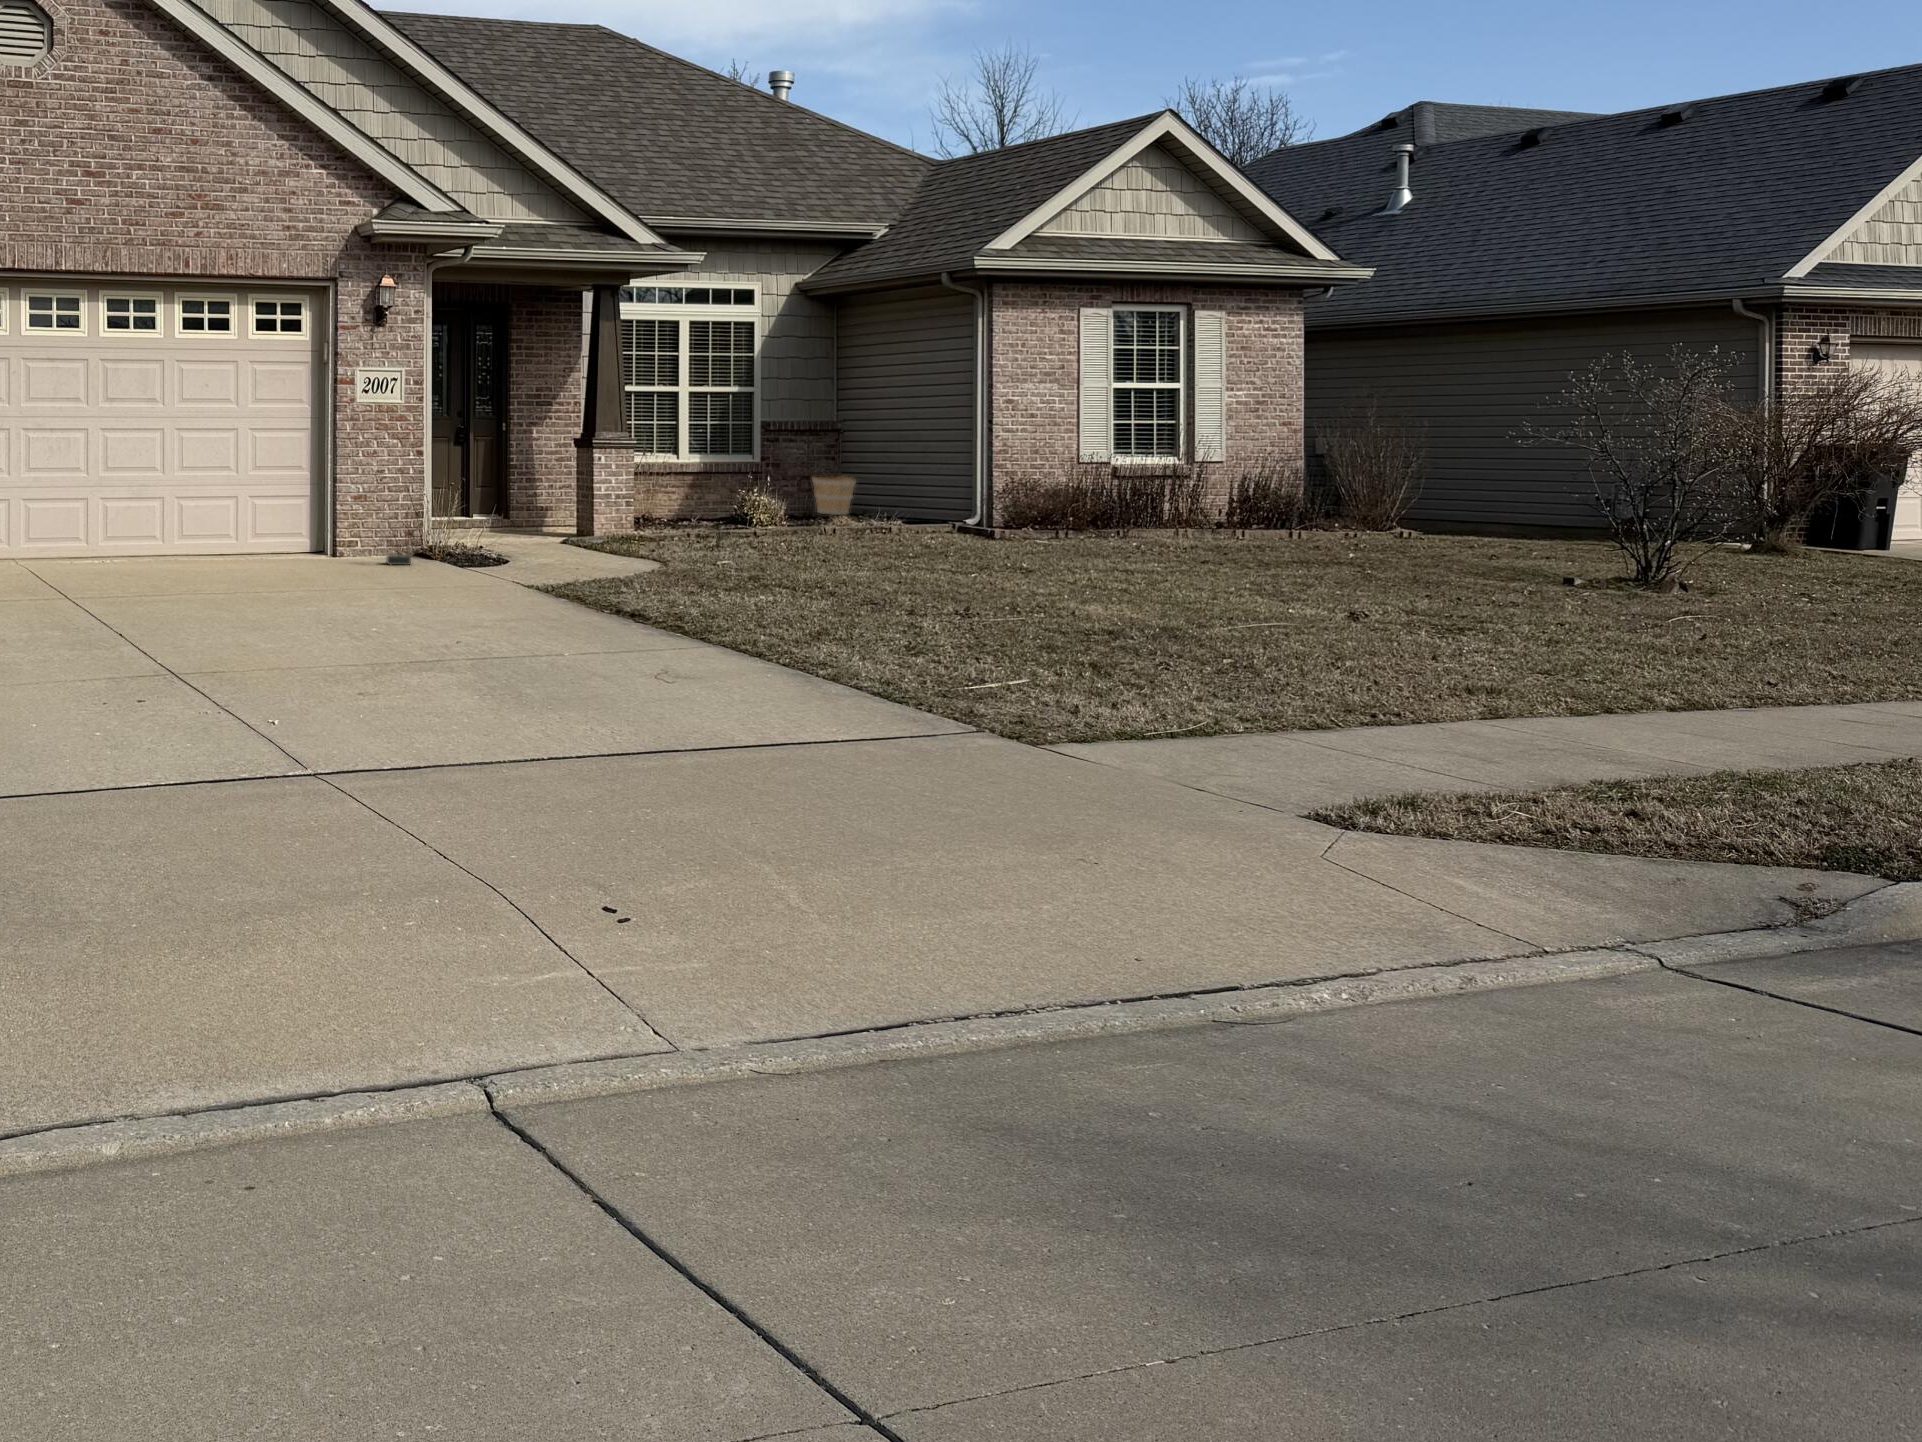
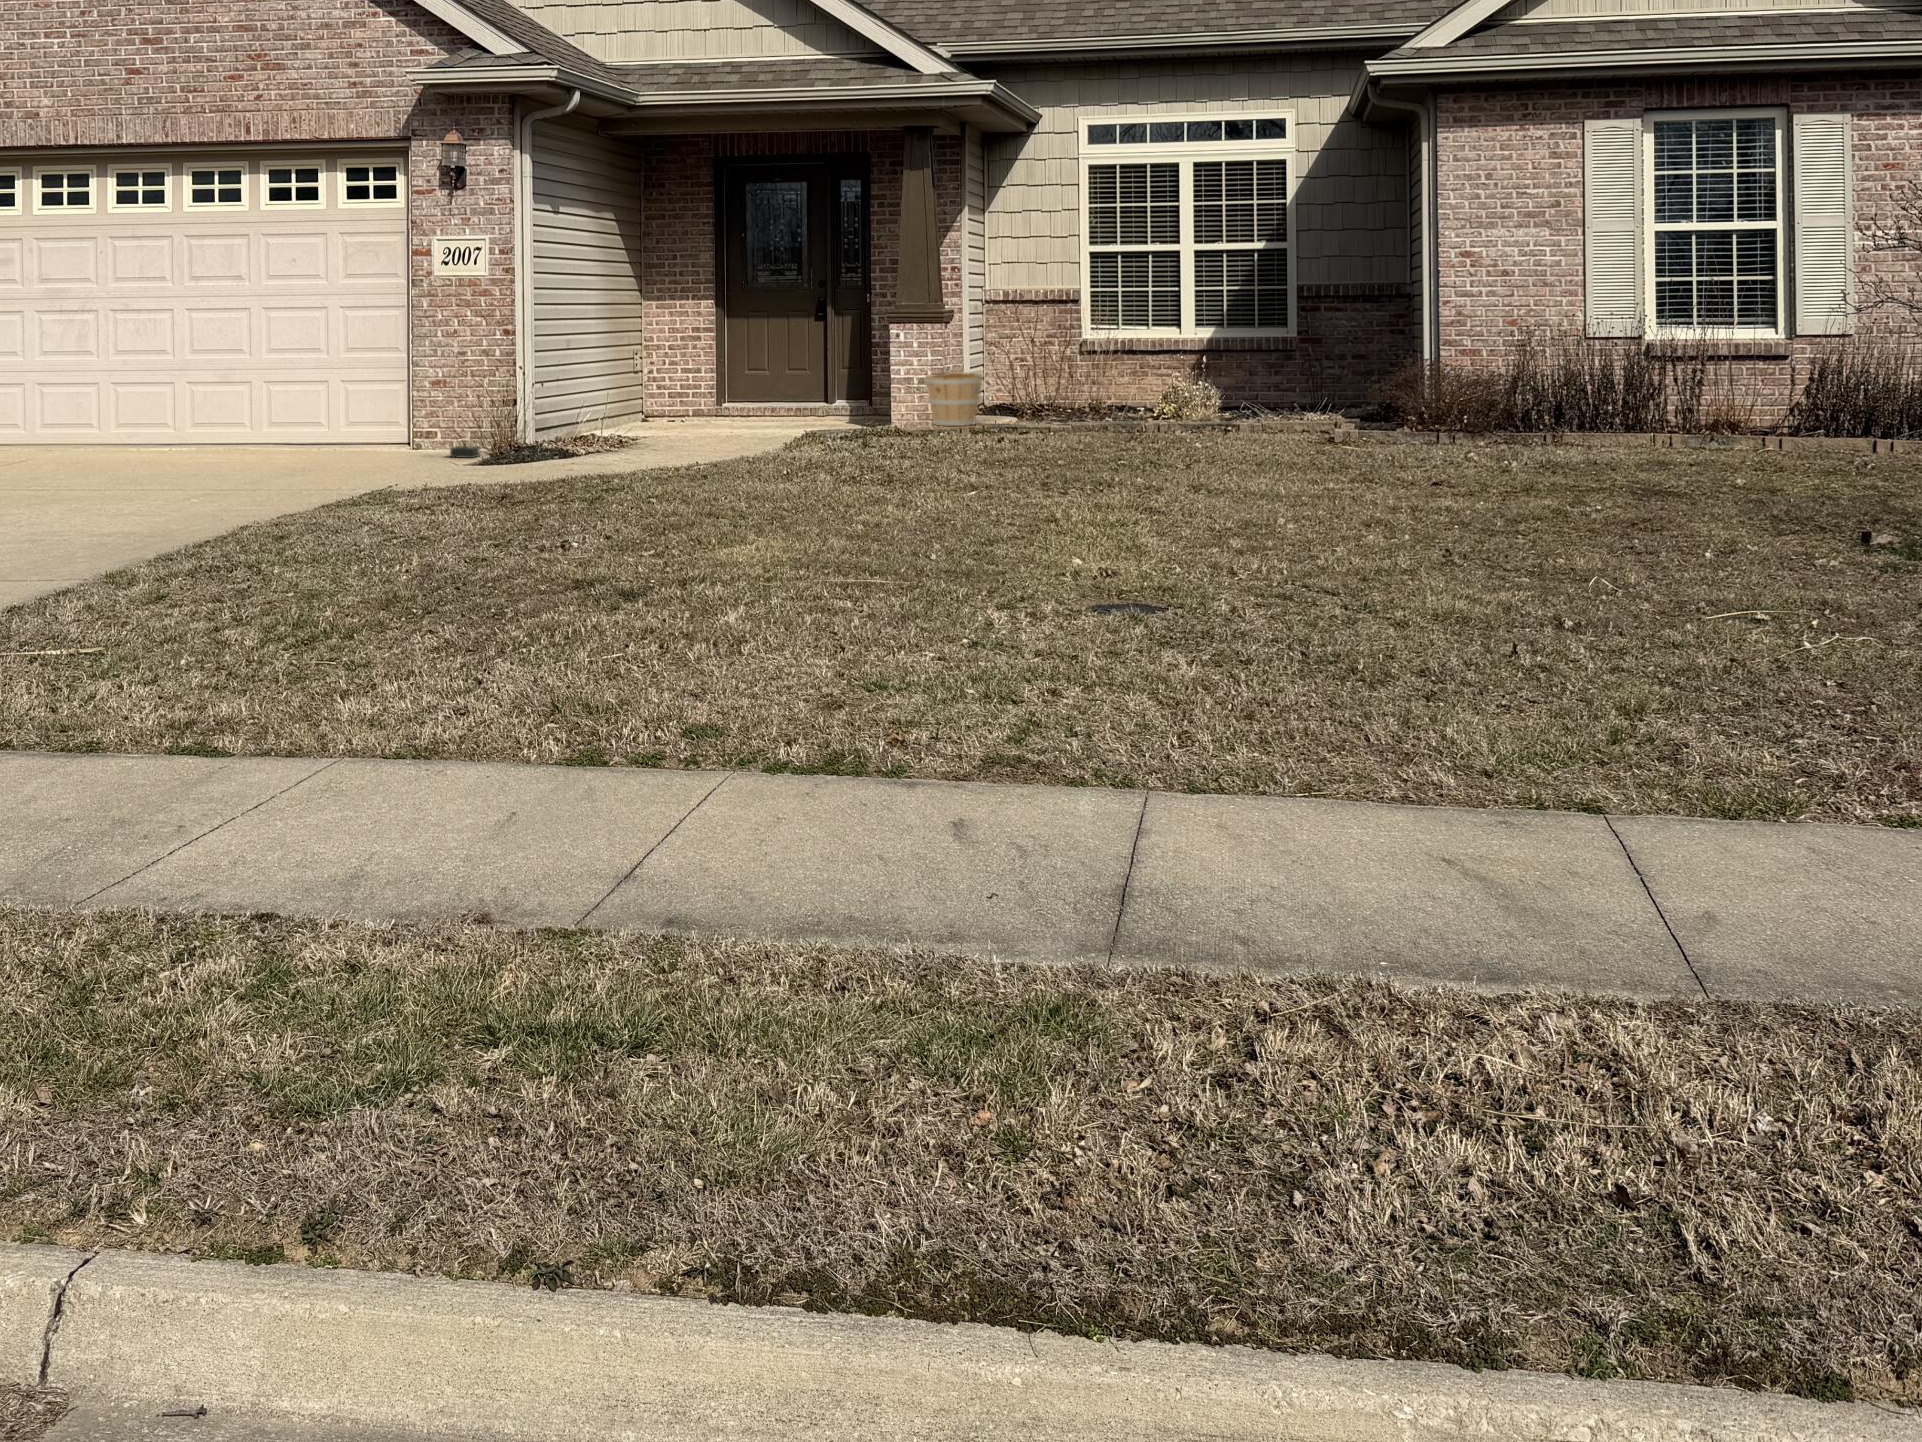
wooden bucket: present [813,476,856,515] -> present [925,372,983,426]

